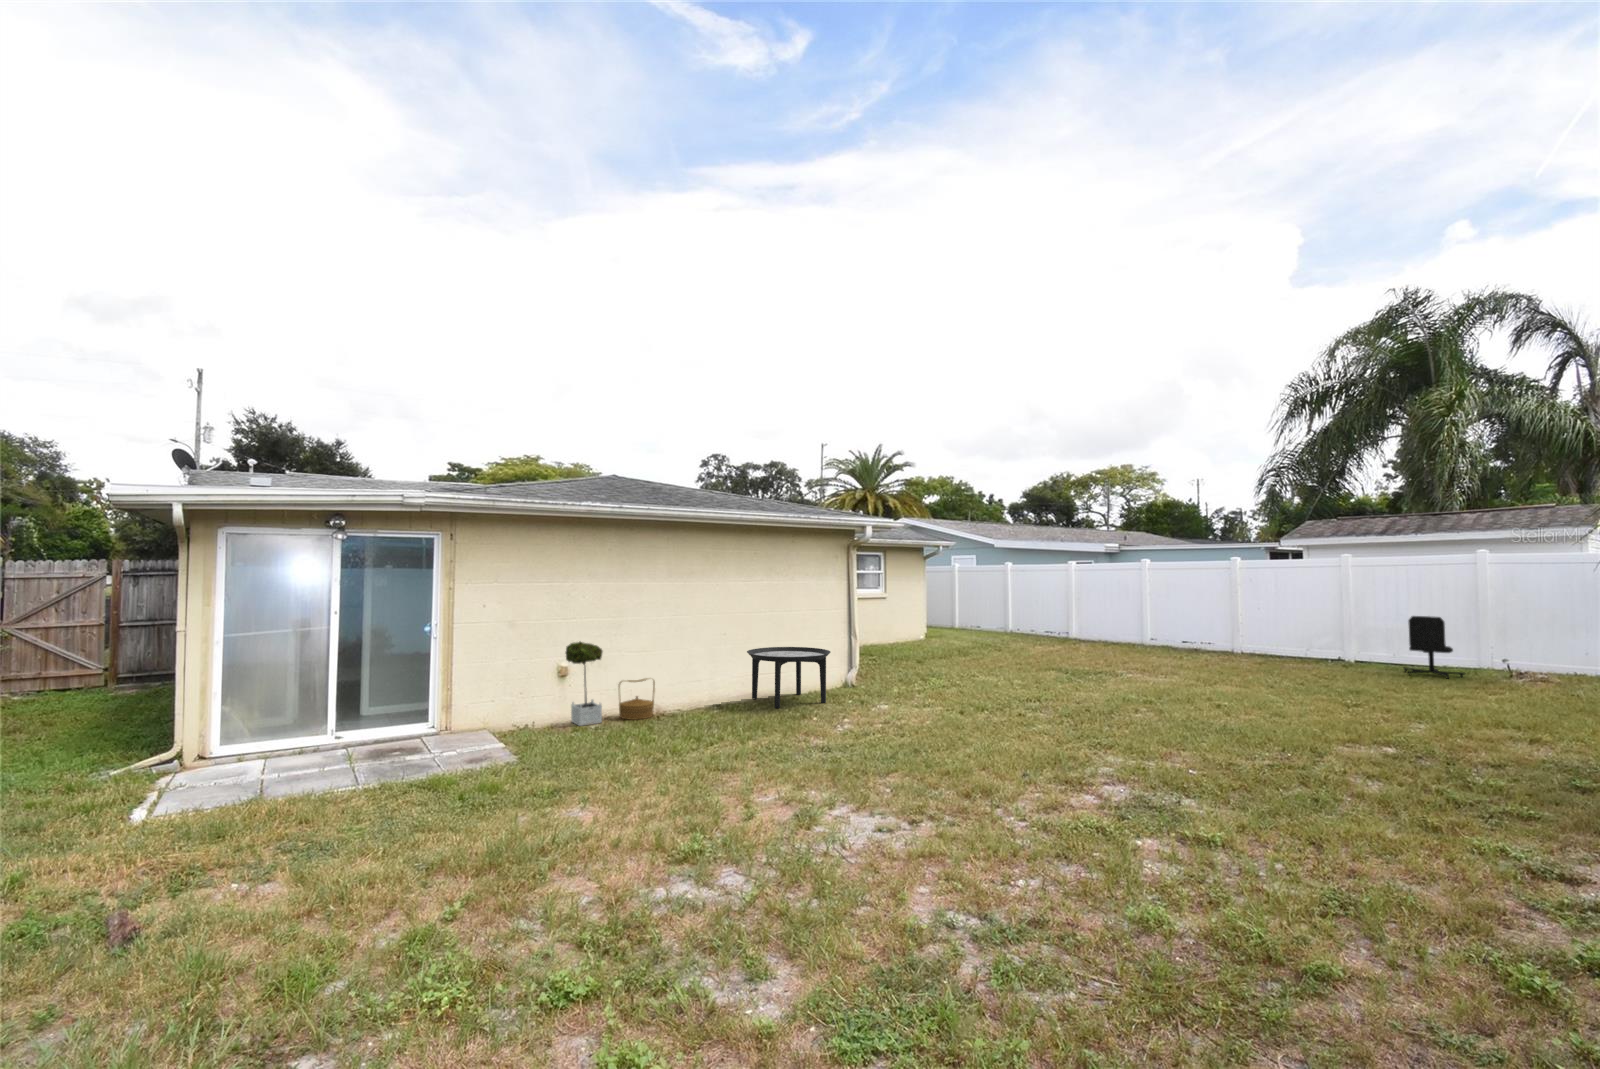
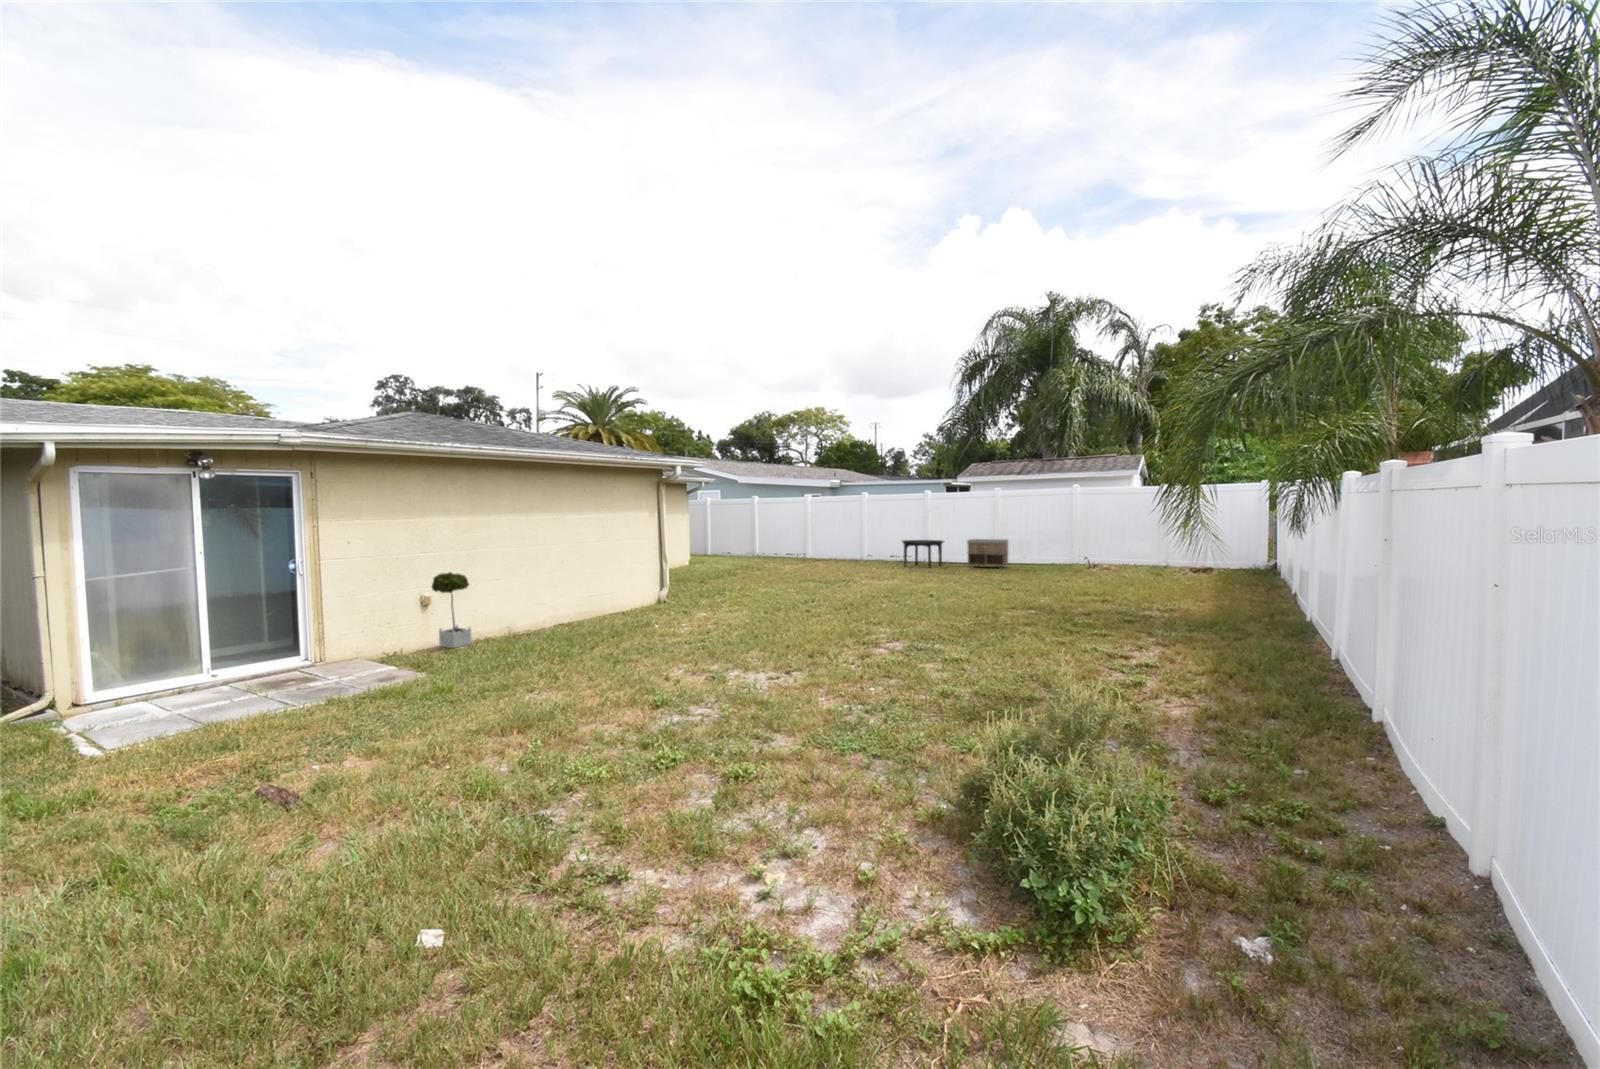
chair: present [1404,616,1465,679] -> none [1025,530,1057,571]
storage bench: none [1300,624,1373,669] -> present [967,539,1008,567]
round table: present [747,647,830,708] -> present [902,540,944,568]
woven basket: present [619,678,655,720] -> none [481,603,514,640]

